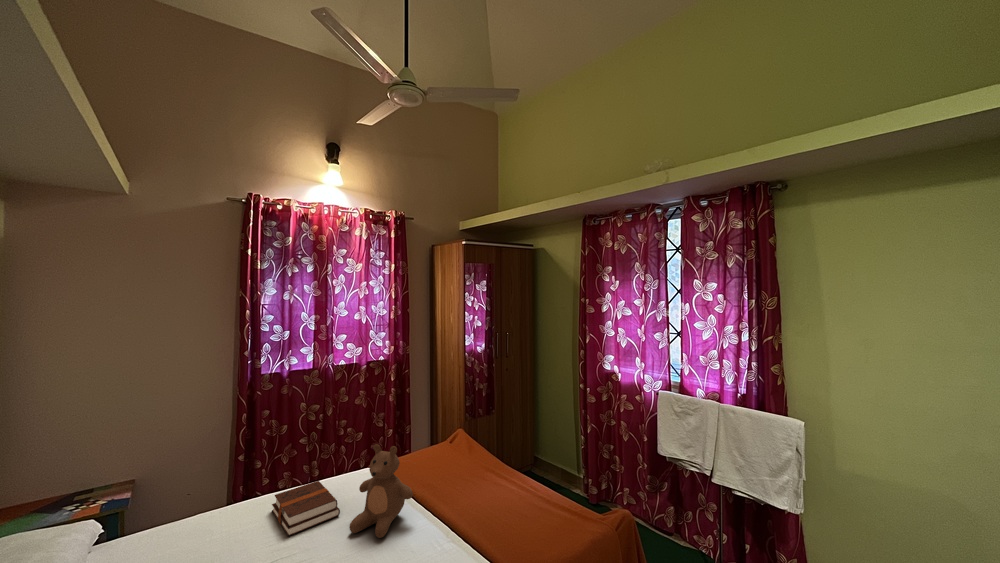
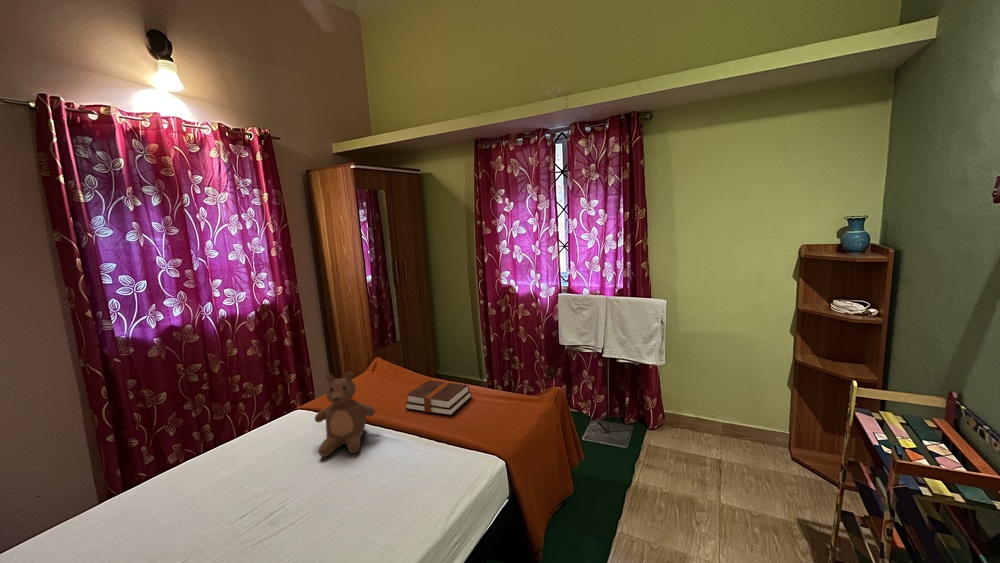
hardback book: present [272,481,340,536] -> present [406,380,471,415]

